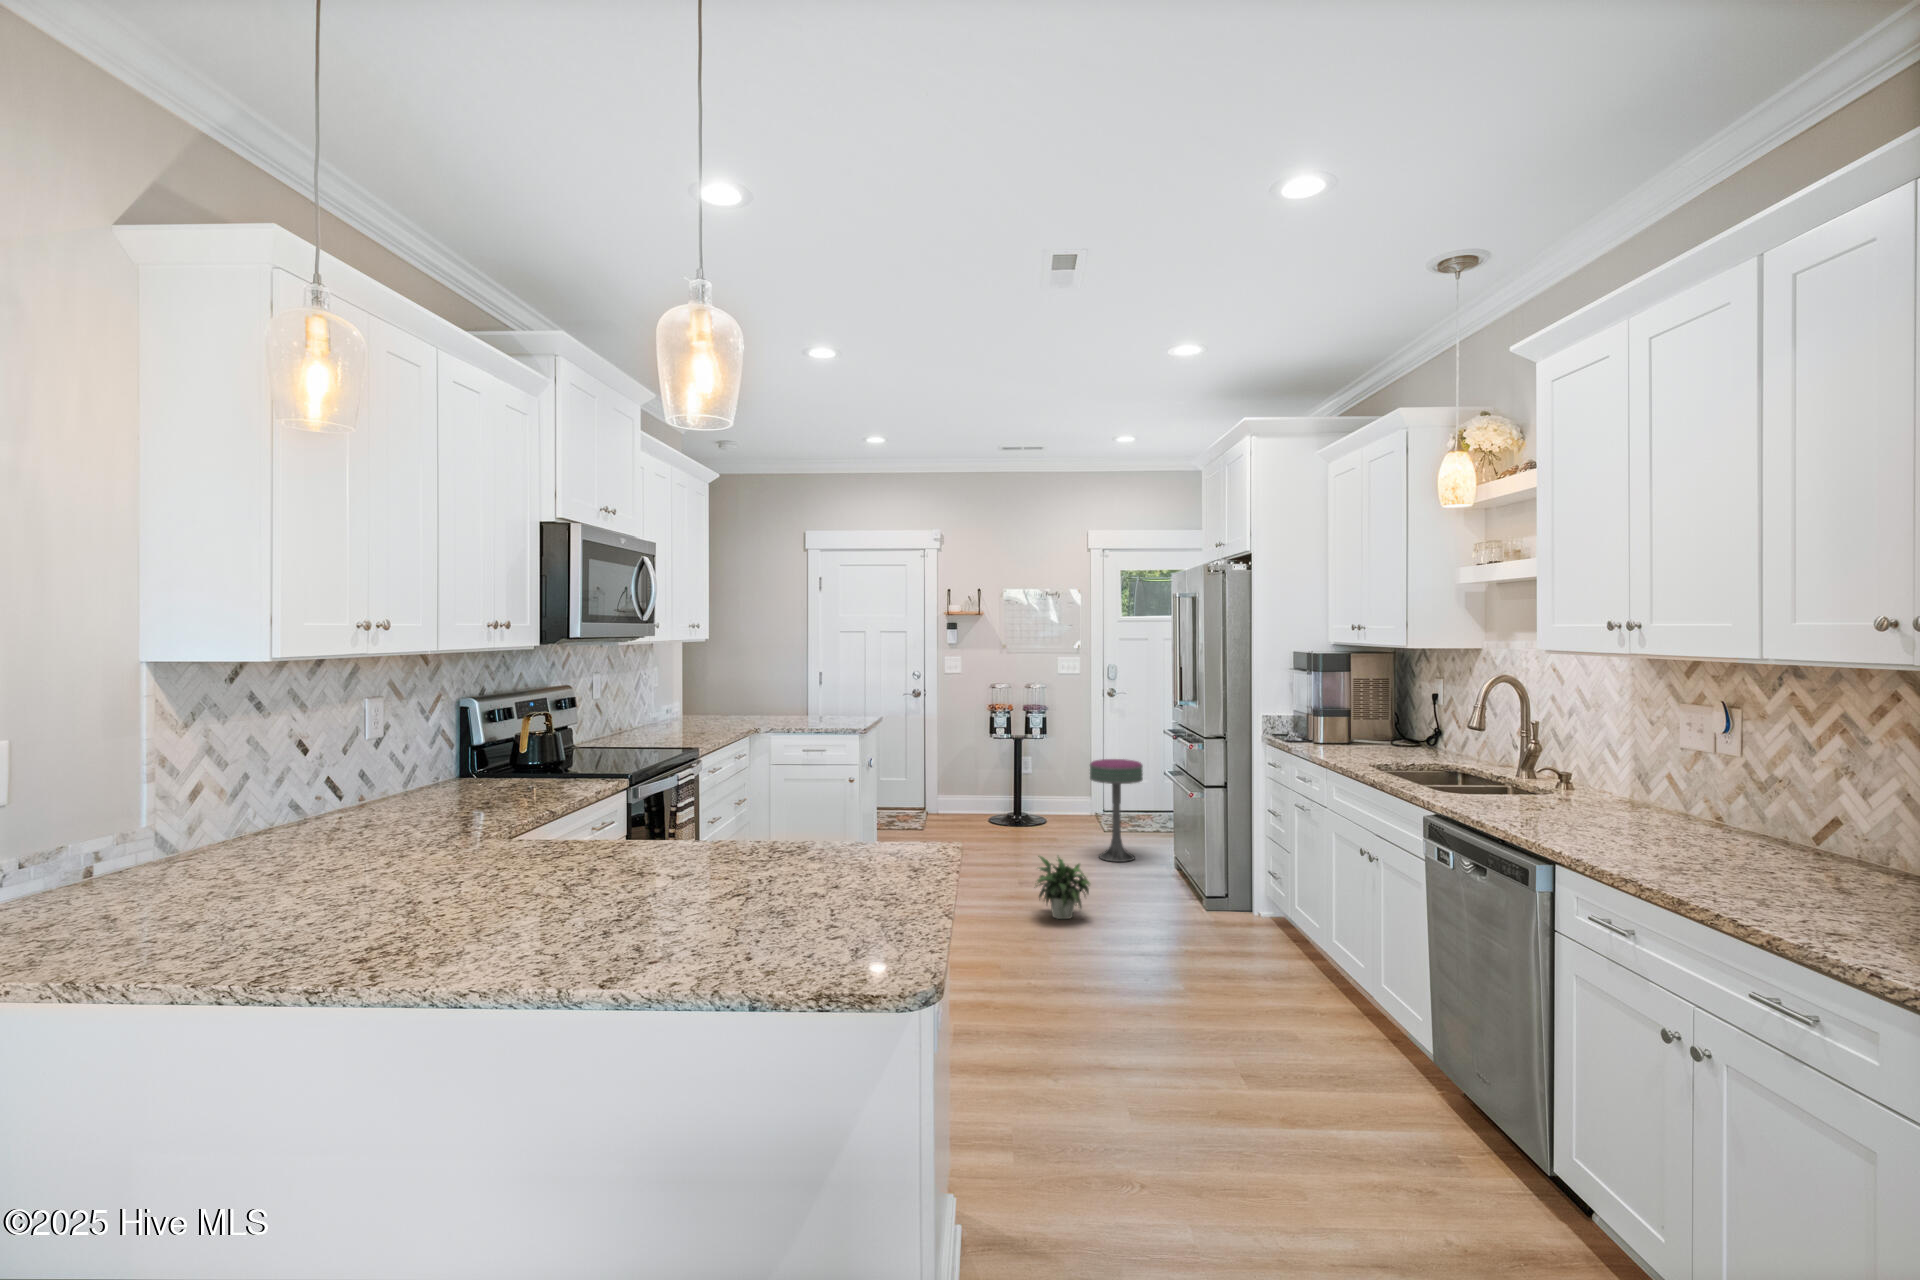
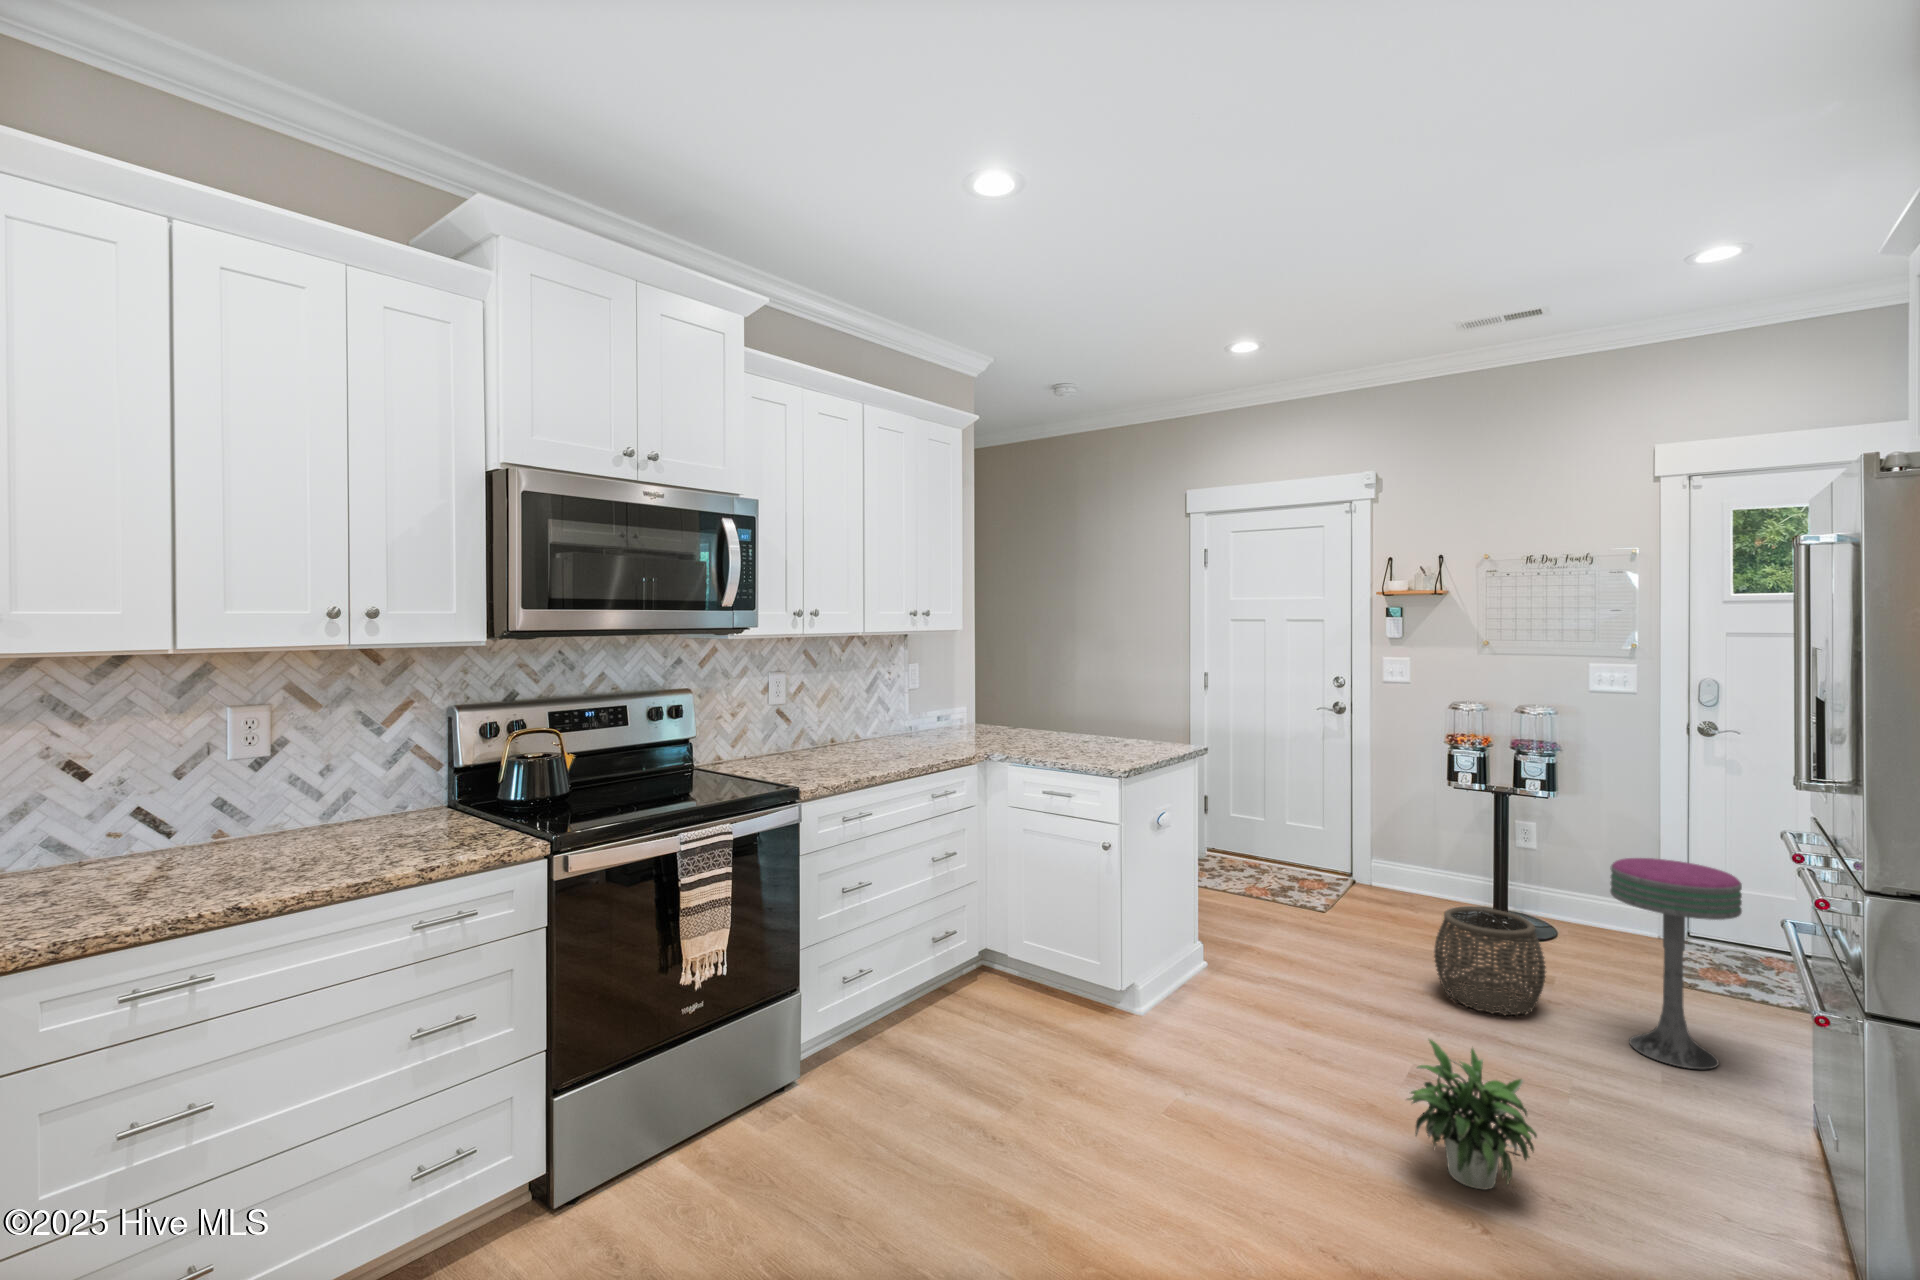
woven basket: none [1004,802,1060,858] -> present [1434,907,1546,1016]

